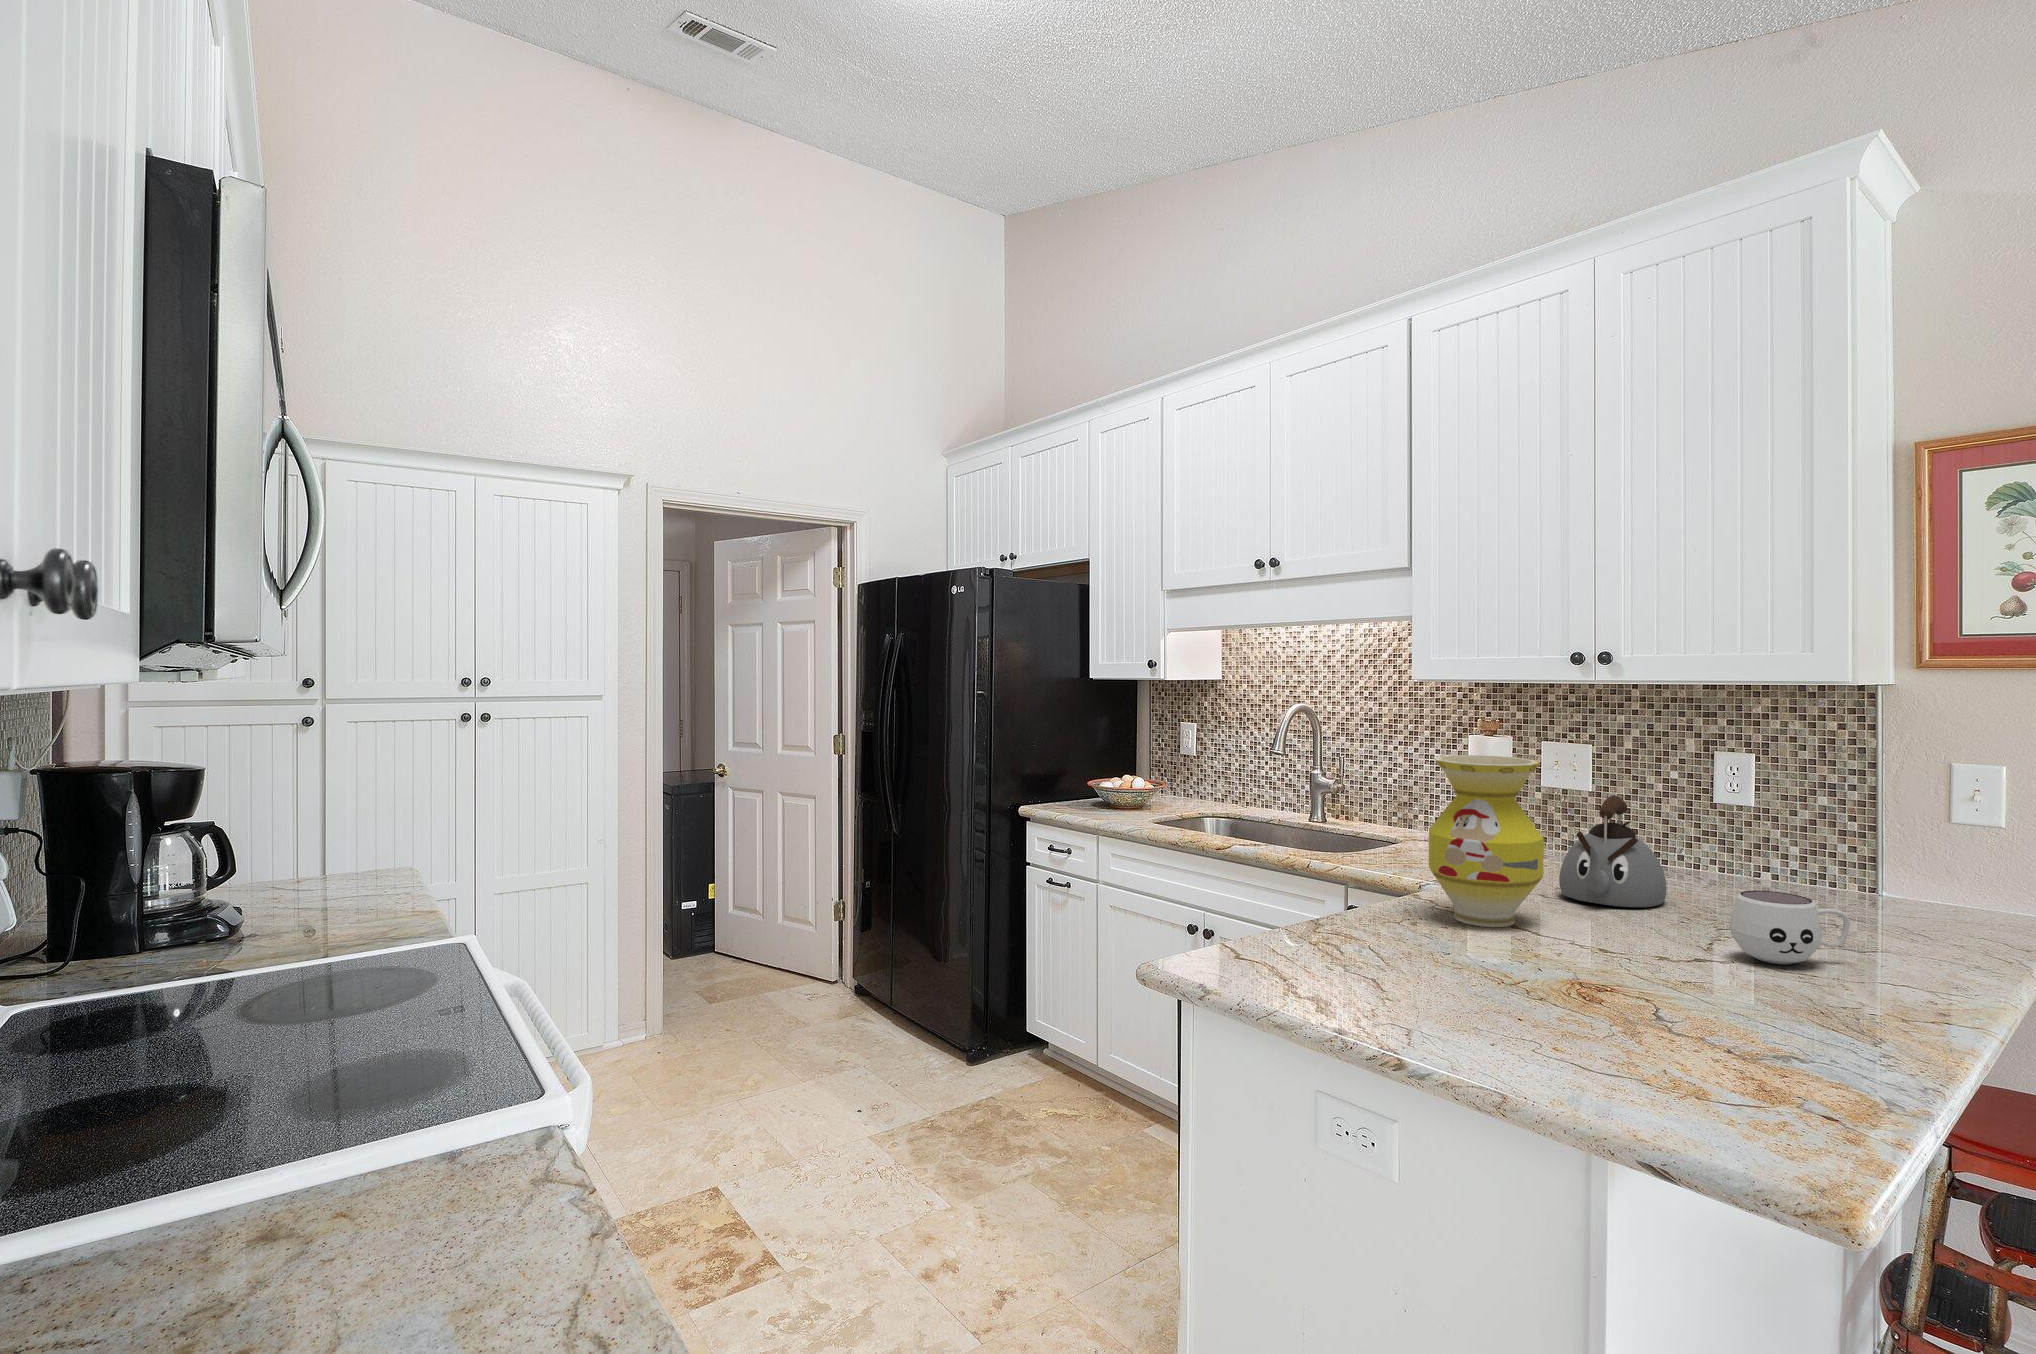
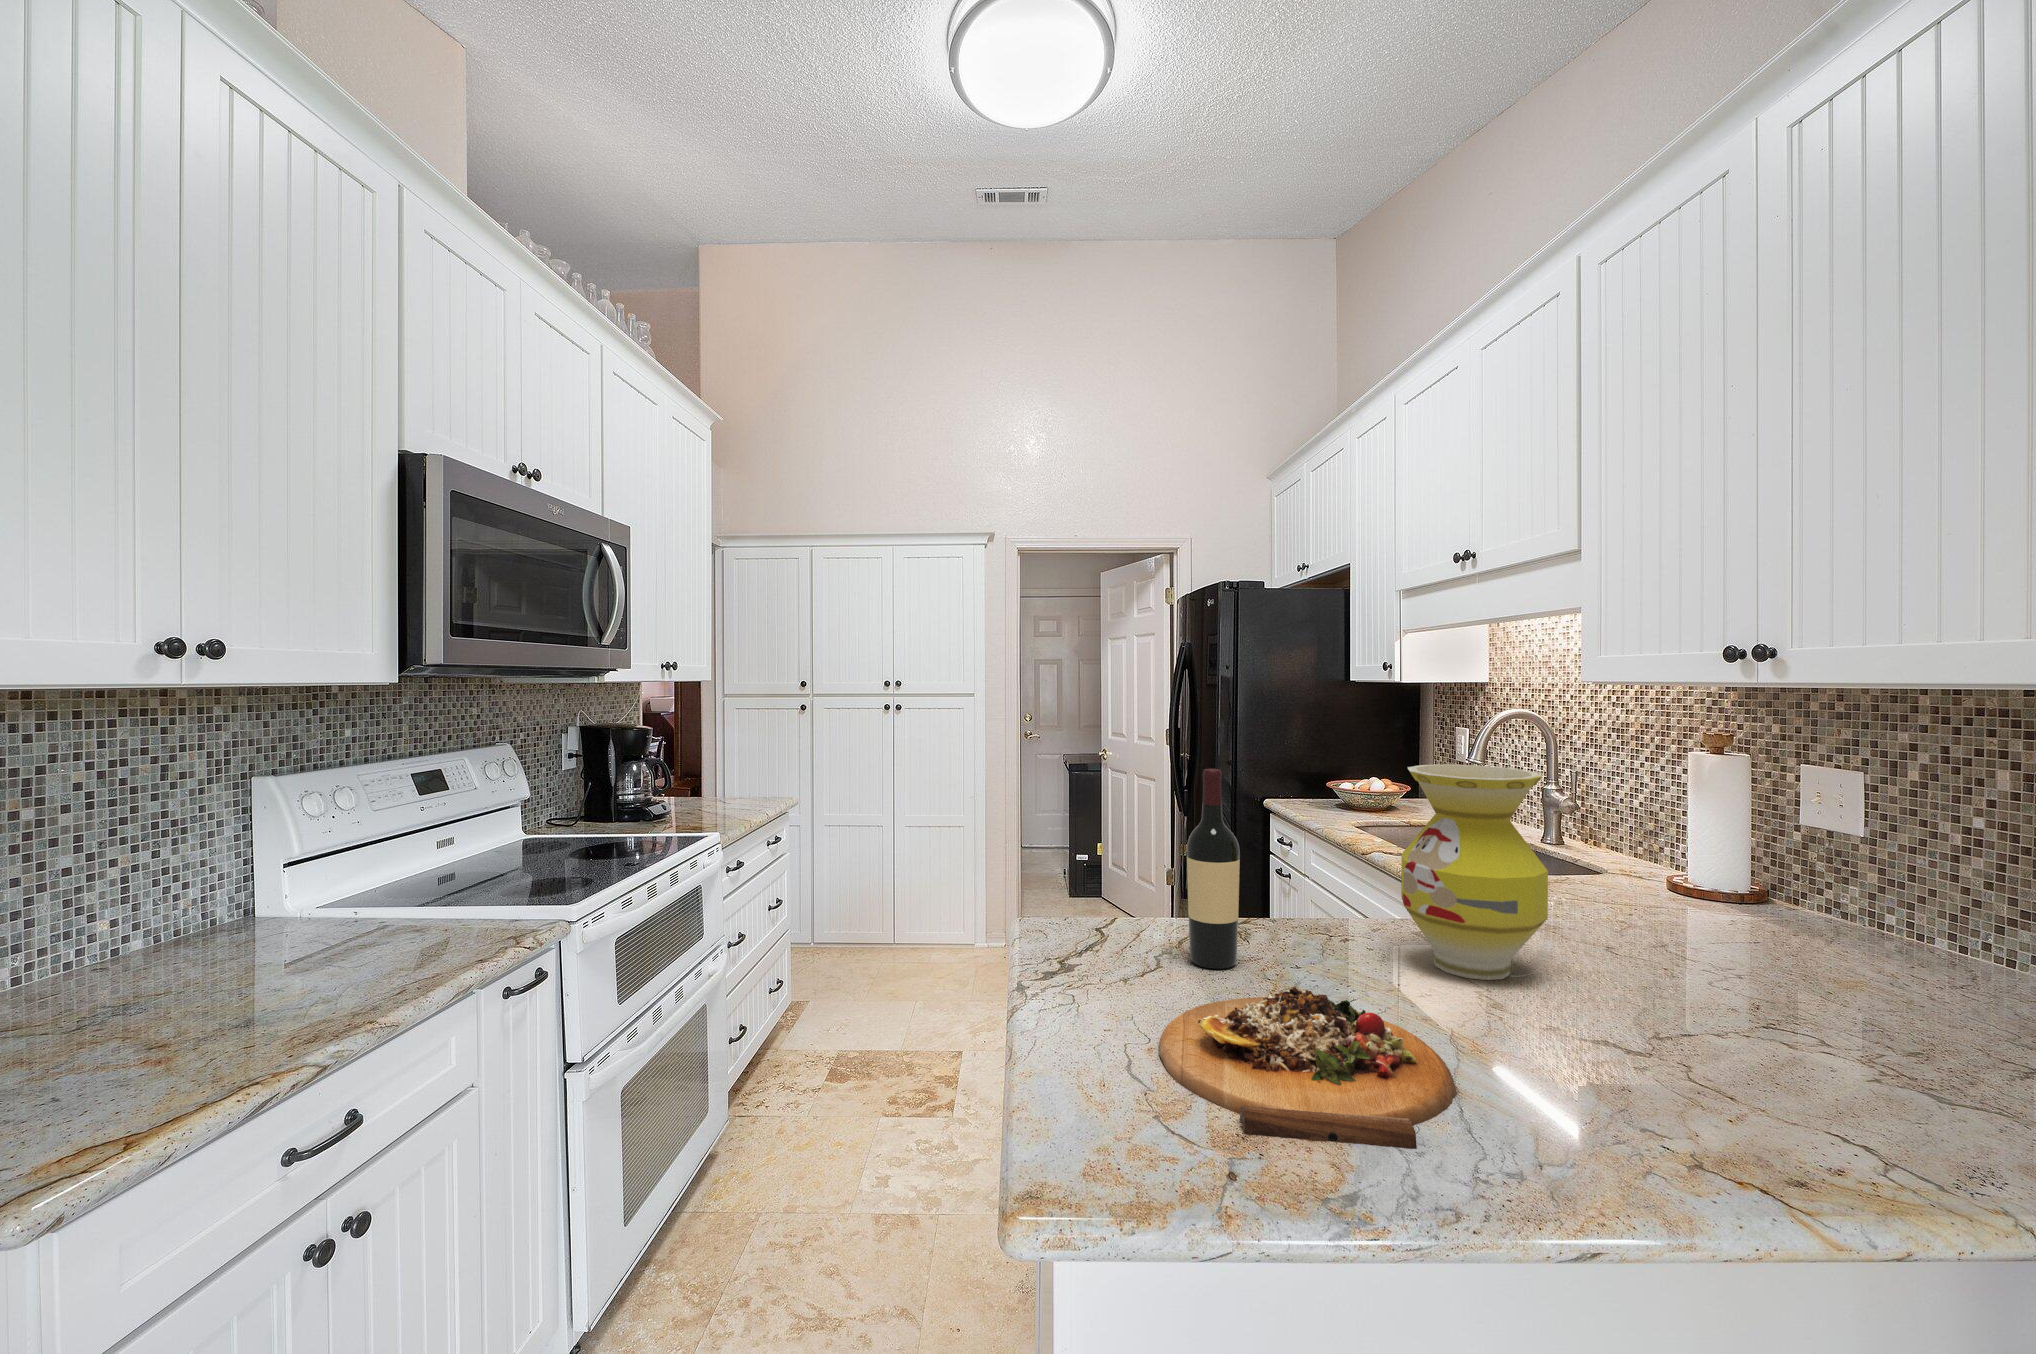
wine bottle: none [1313,772,1362,954] -> present [1187,769,1240,969]
kettle: present [1559,795,1667,907] -> none [1654,836,1826,998]
mug: present [1730,891,1850,964] -> none [1721,990,1949,1118]
cutting board: none [1424,942,1704,1047] -> present [1159,987,1457,1149]

